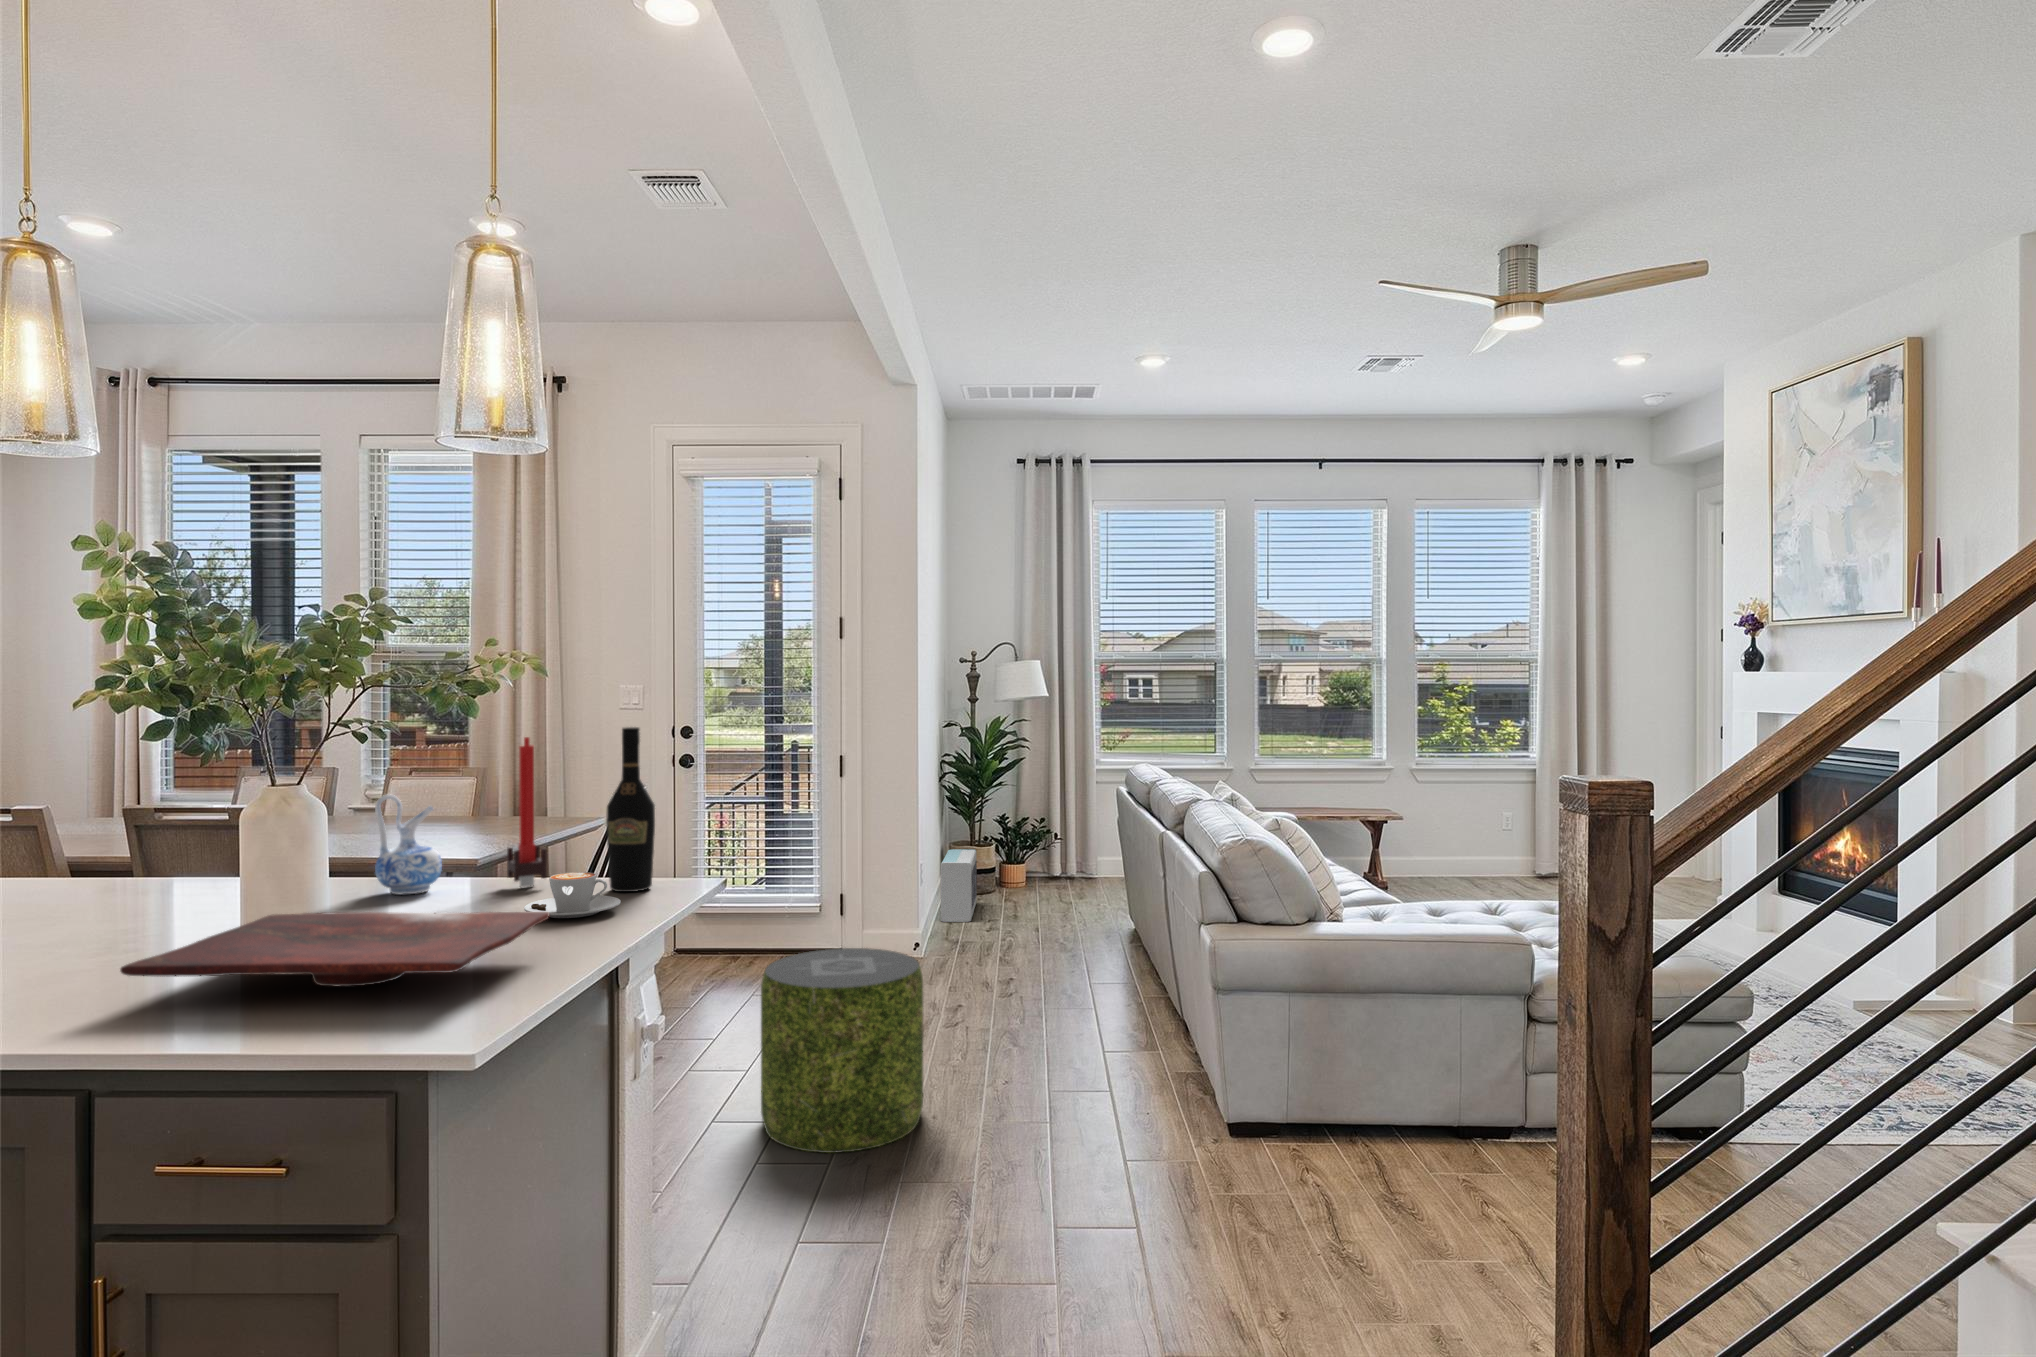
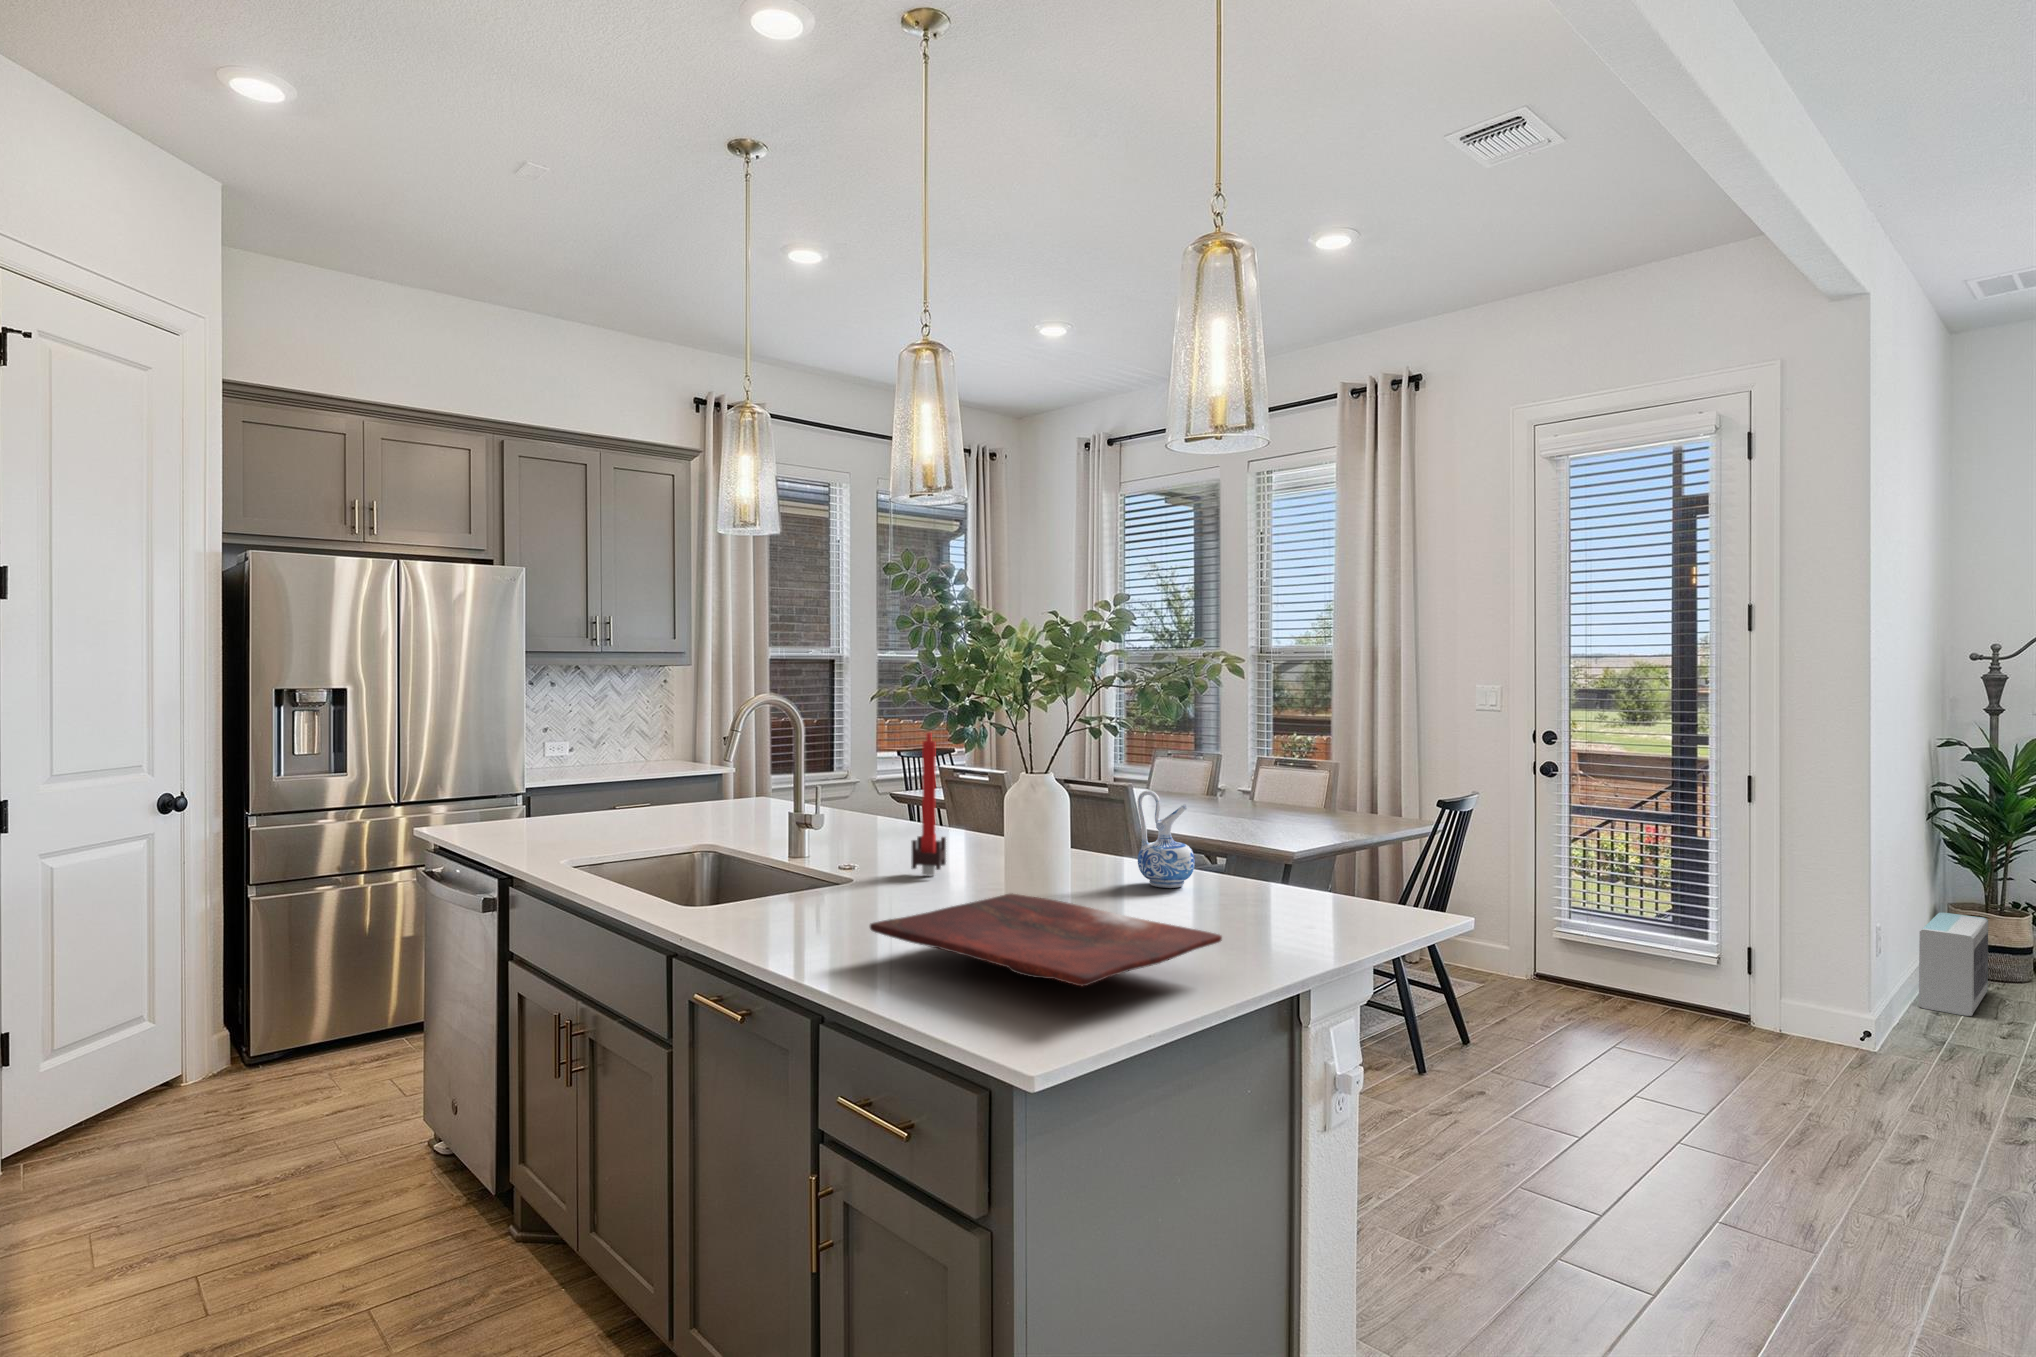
wine bottle: present [606,727,655,892] -> none [1341,738,1394,921]
candle: present [507,737,547,887] -> present [911,733,946,876]
coffee cup: present [524,872,620,918] -> none [1236,891,1335,941]
pouf: present [761,948,923,1153] -> none [1586,1018,1824,1297]

